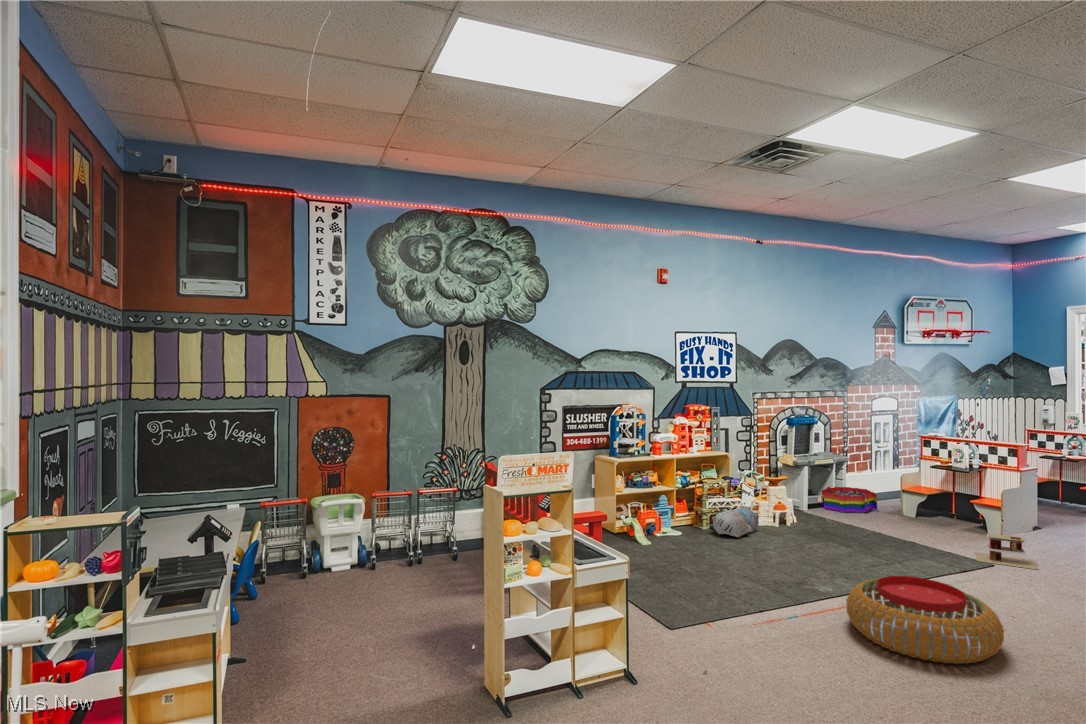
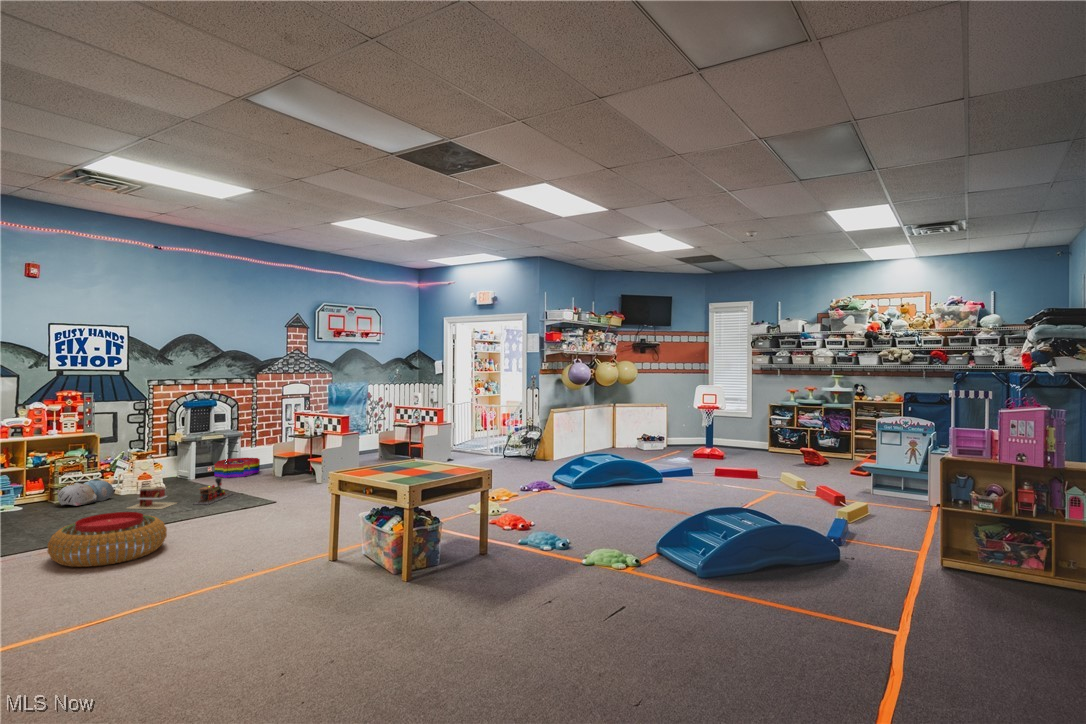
toy train: none [879,520,904,558] -> present [193,478,233,505]
toy house: present [975,533,1039,570] -> present [128,486,176,509]

